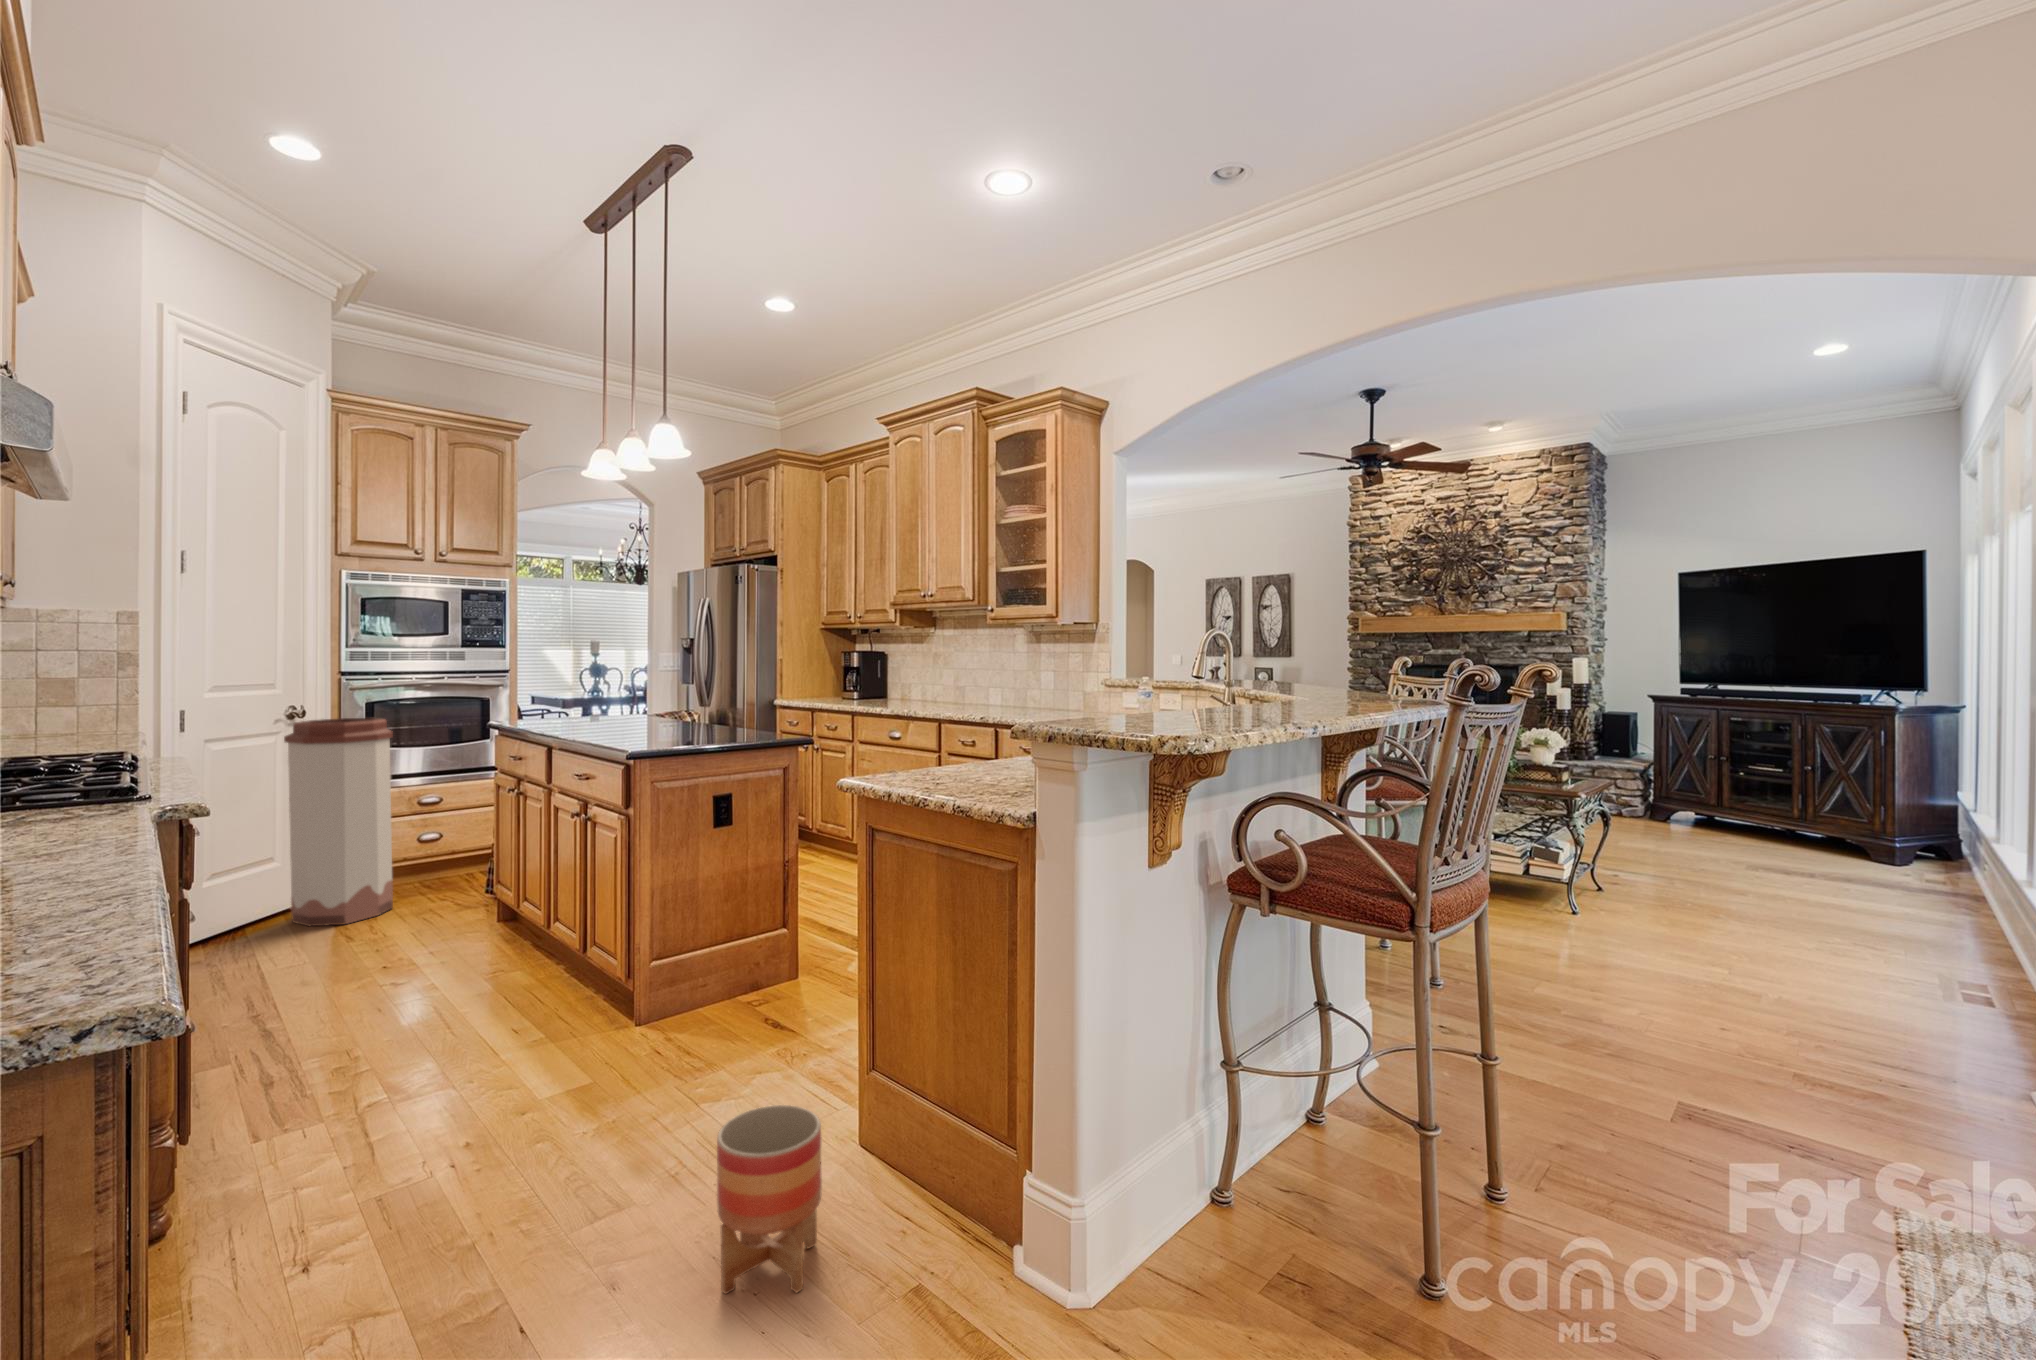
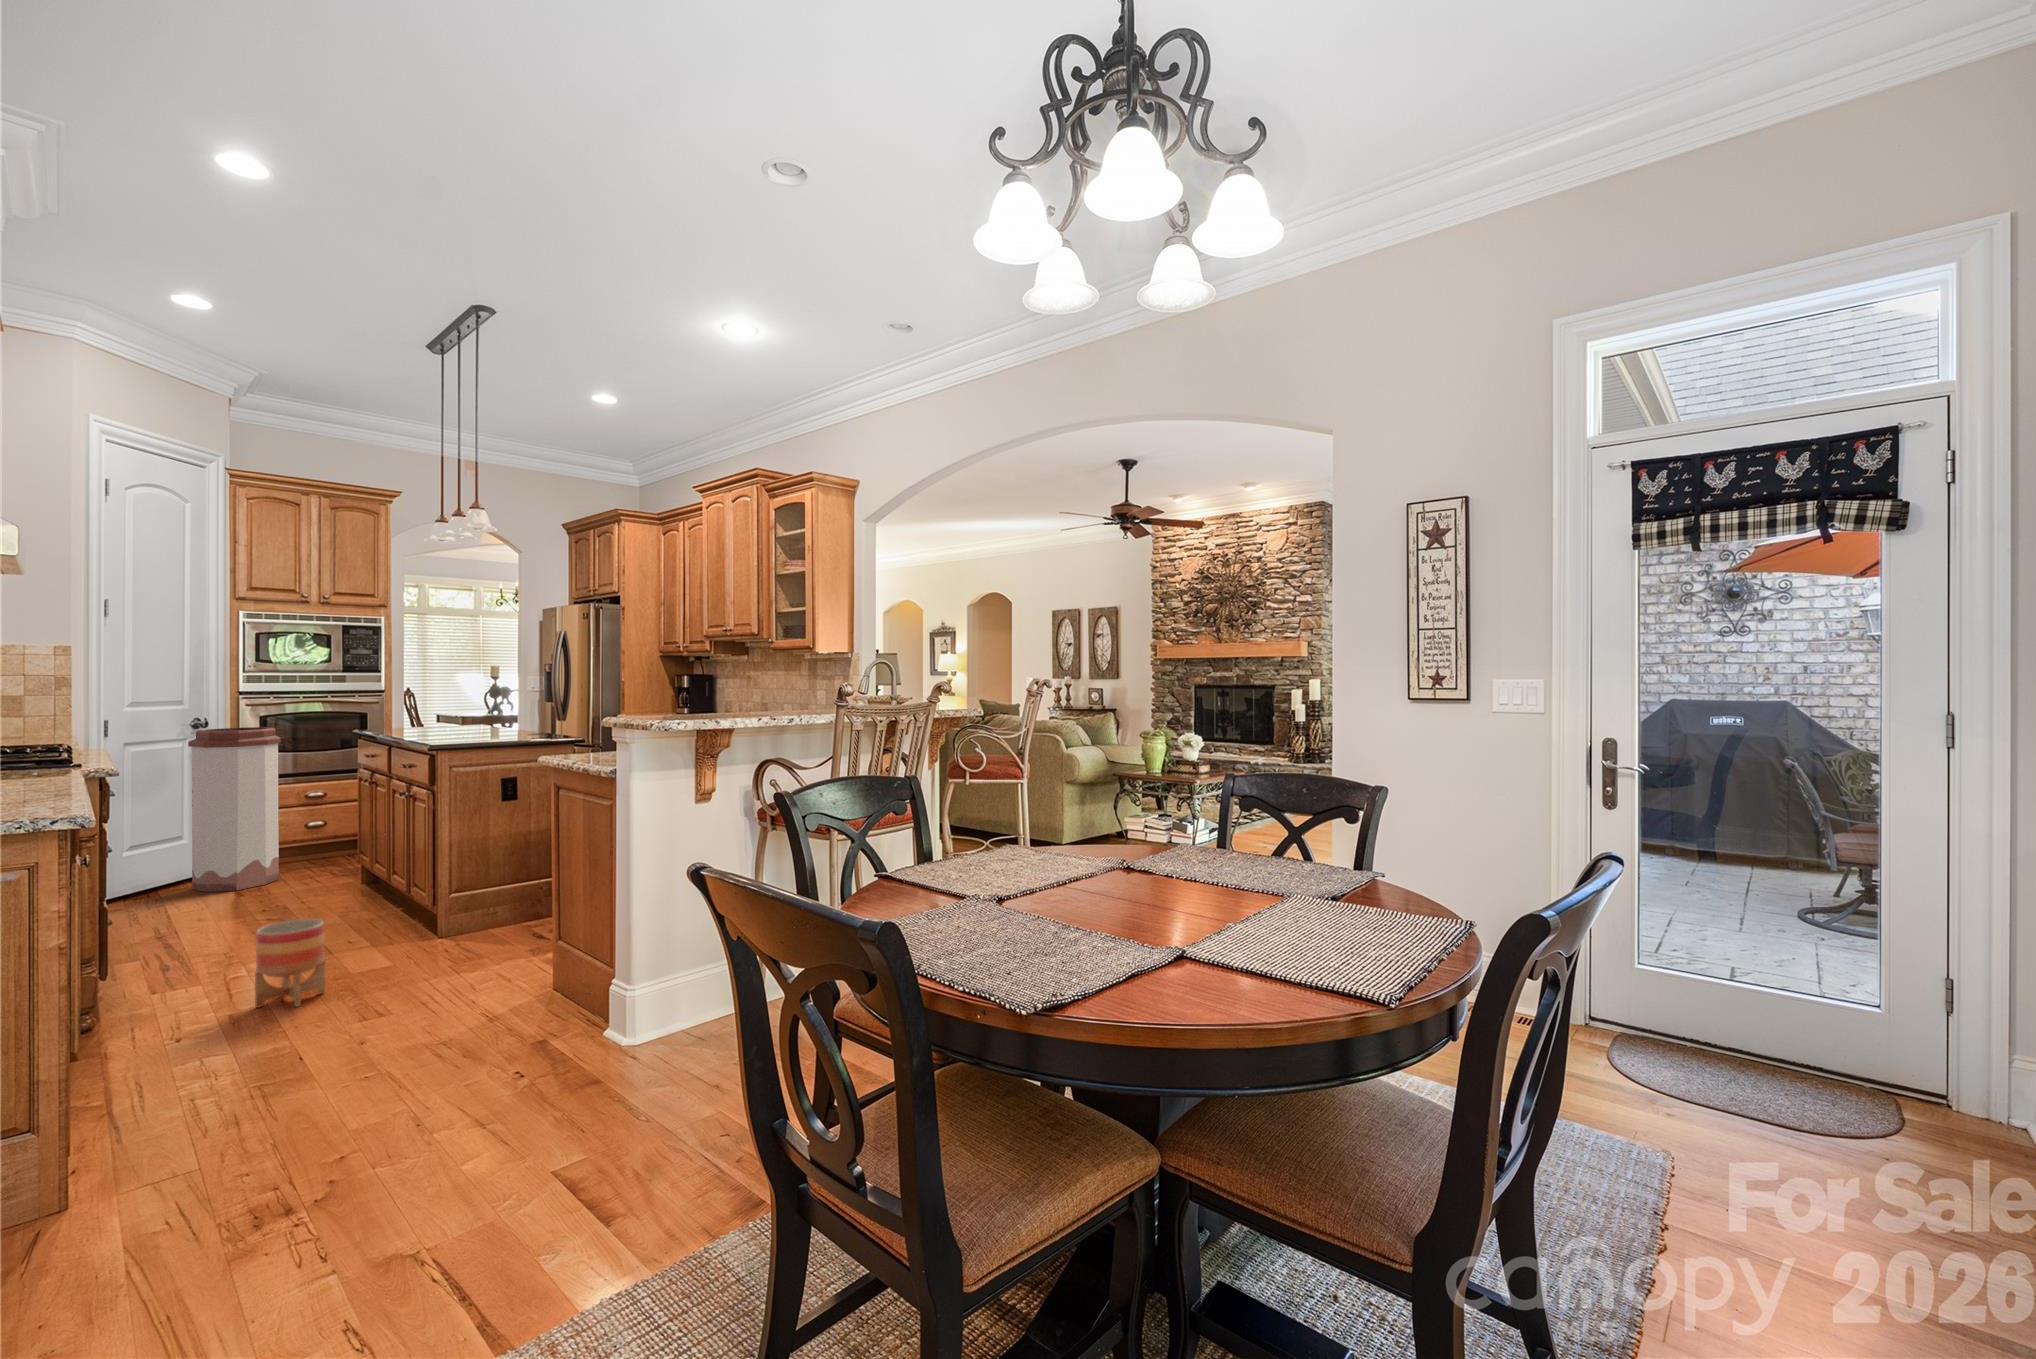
planter: present [717,1105,822,1293] -> present [255,919,325,1008]

